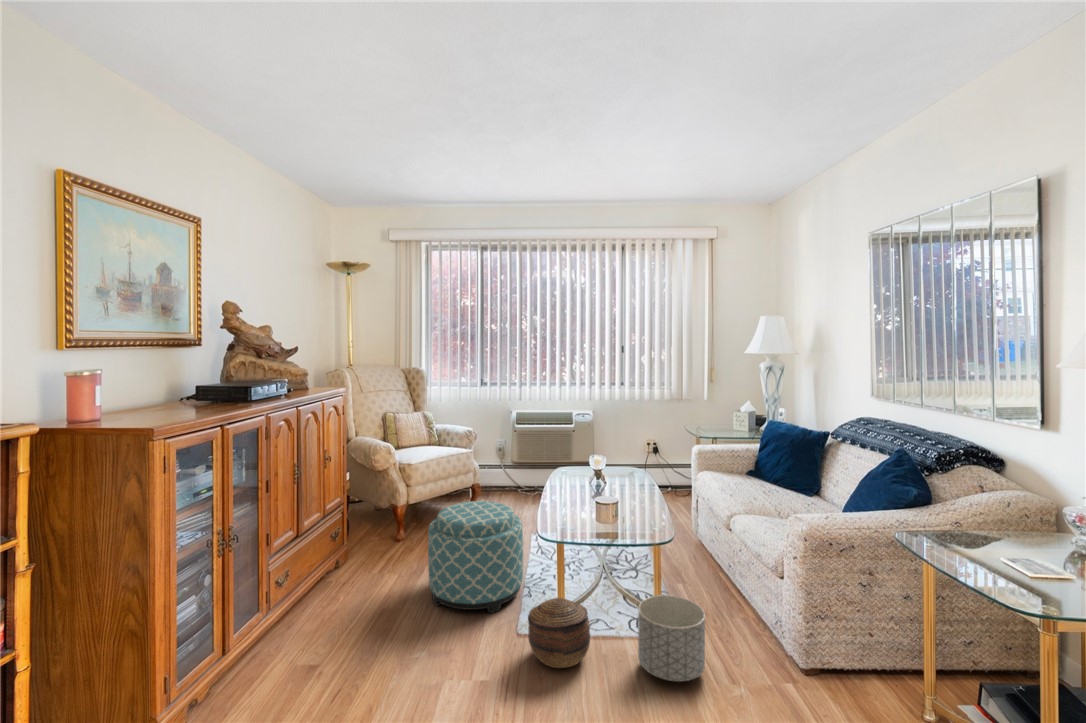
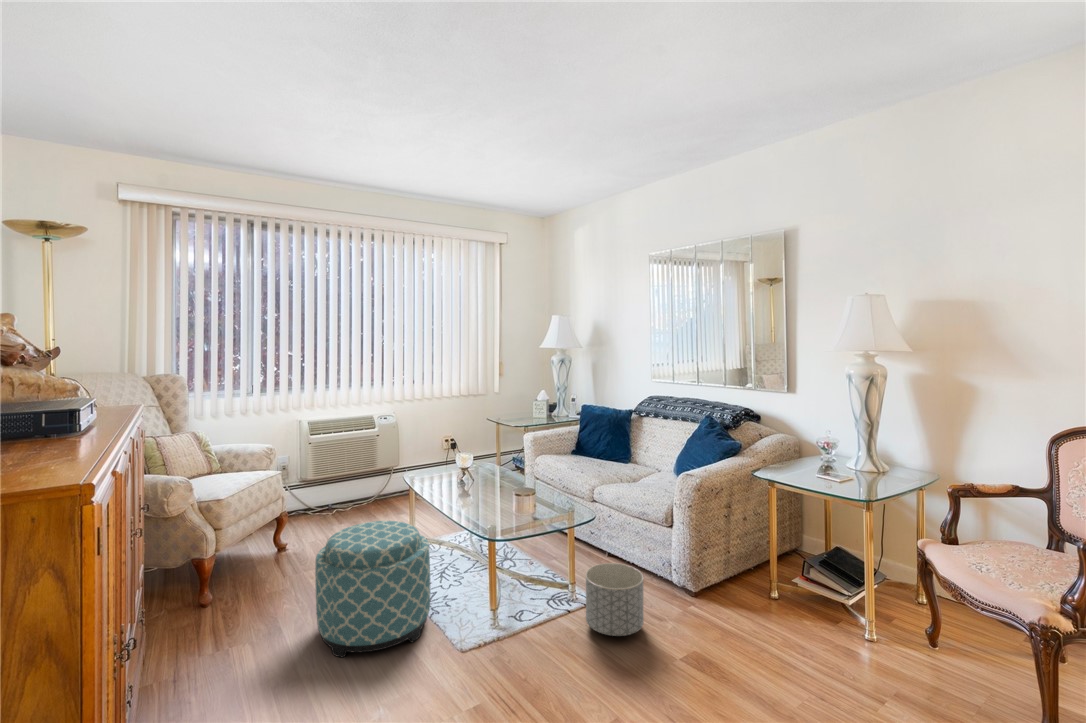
basket: present [528,598,590,668] -> none [490,595,552,666]

